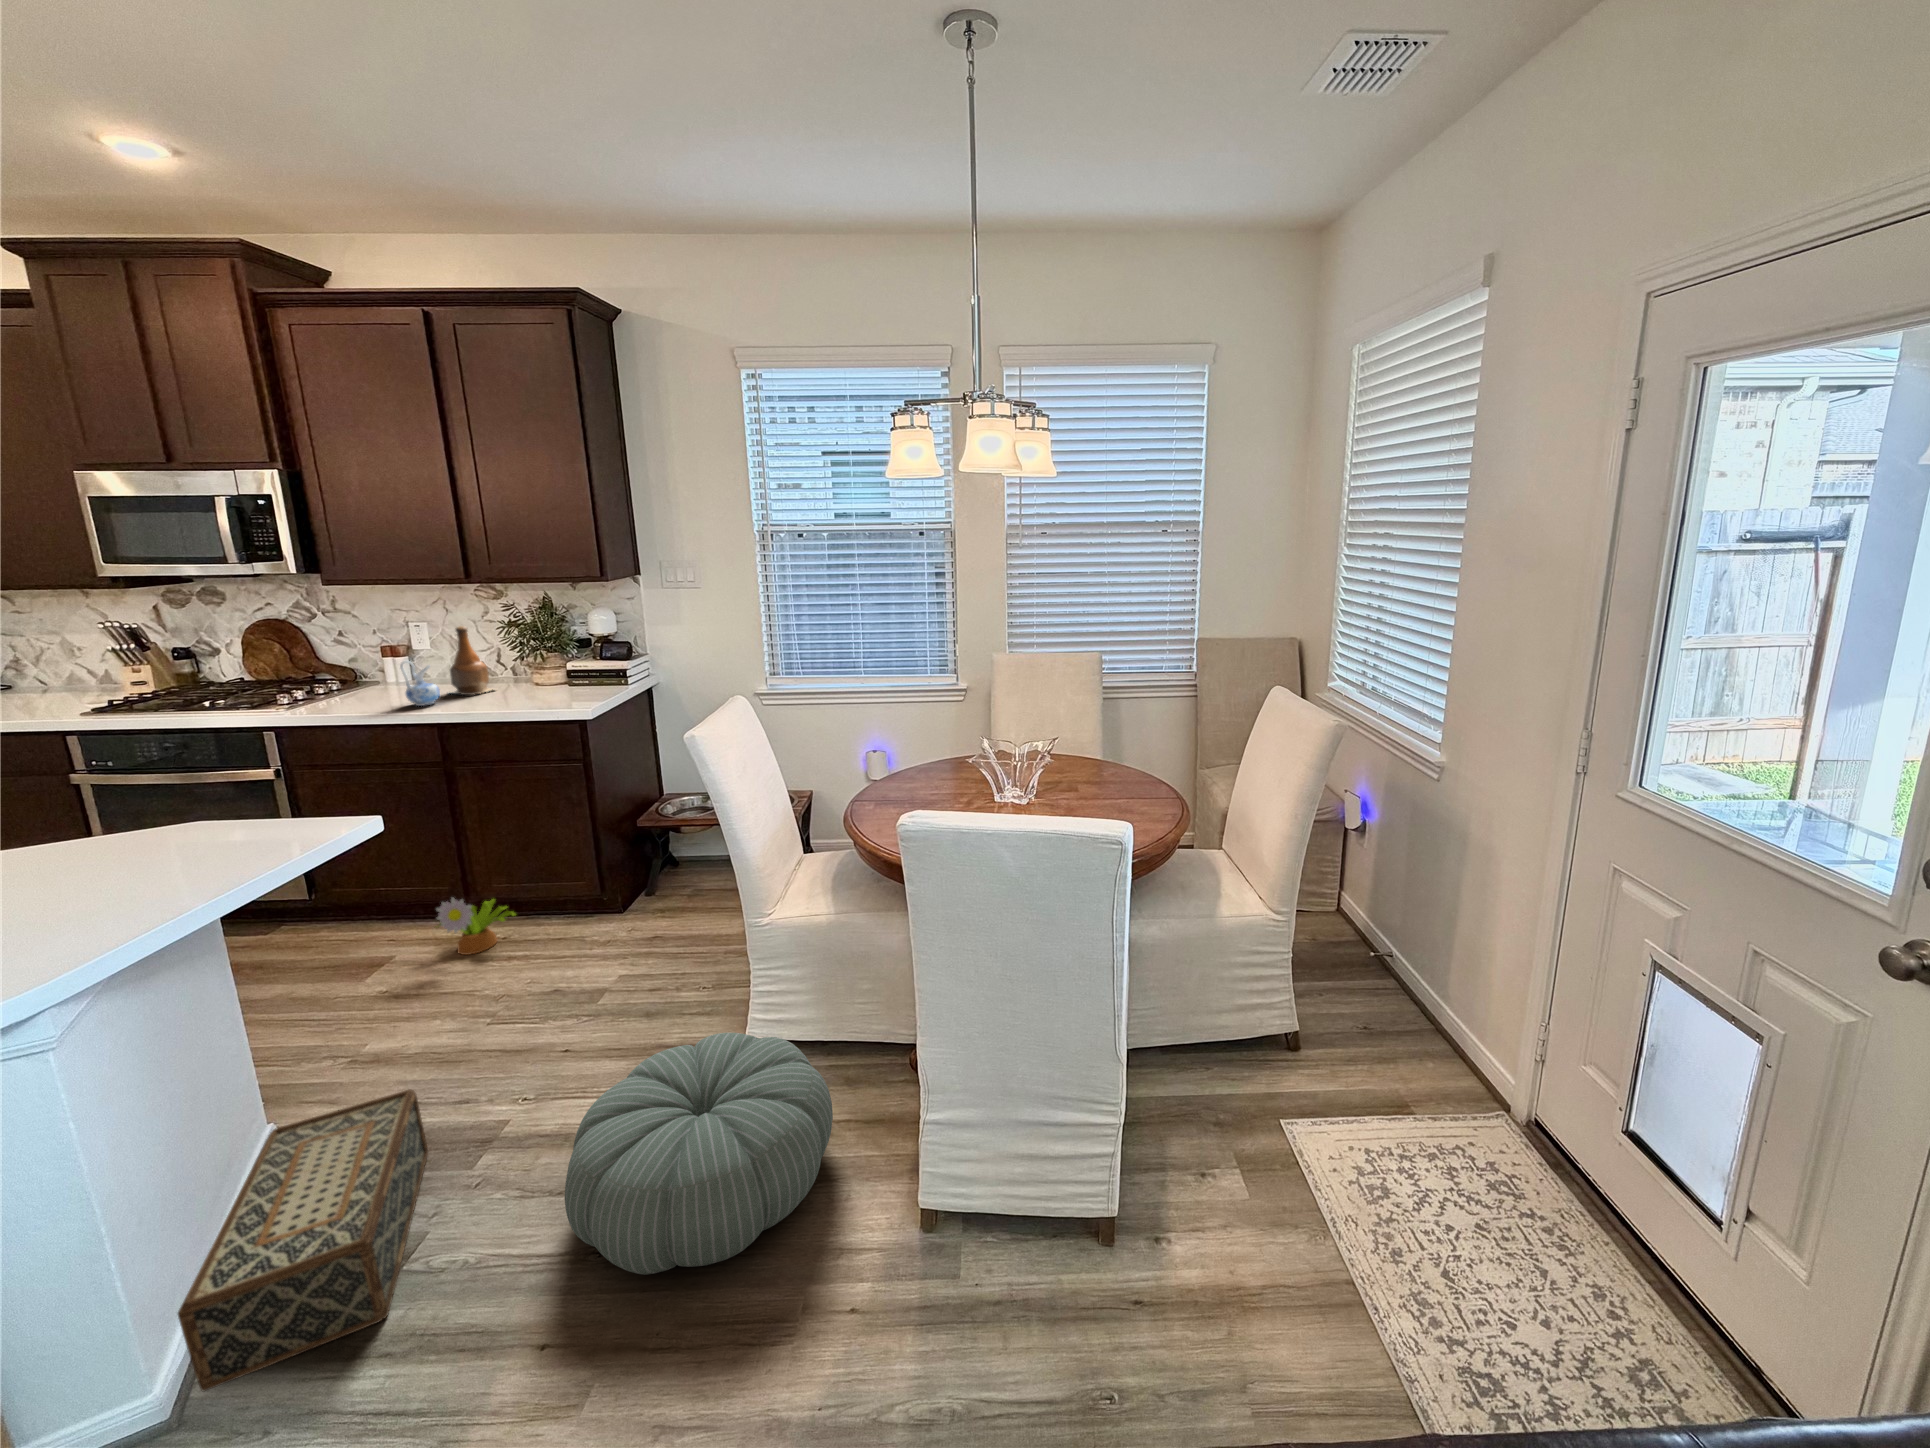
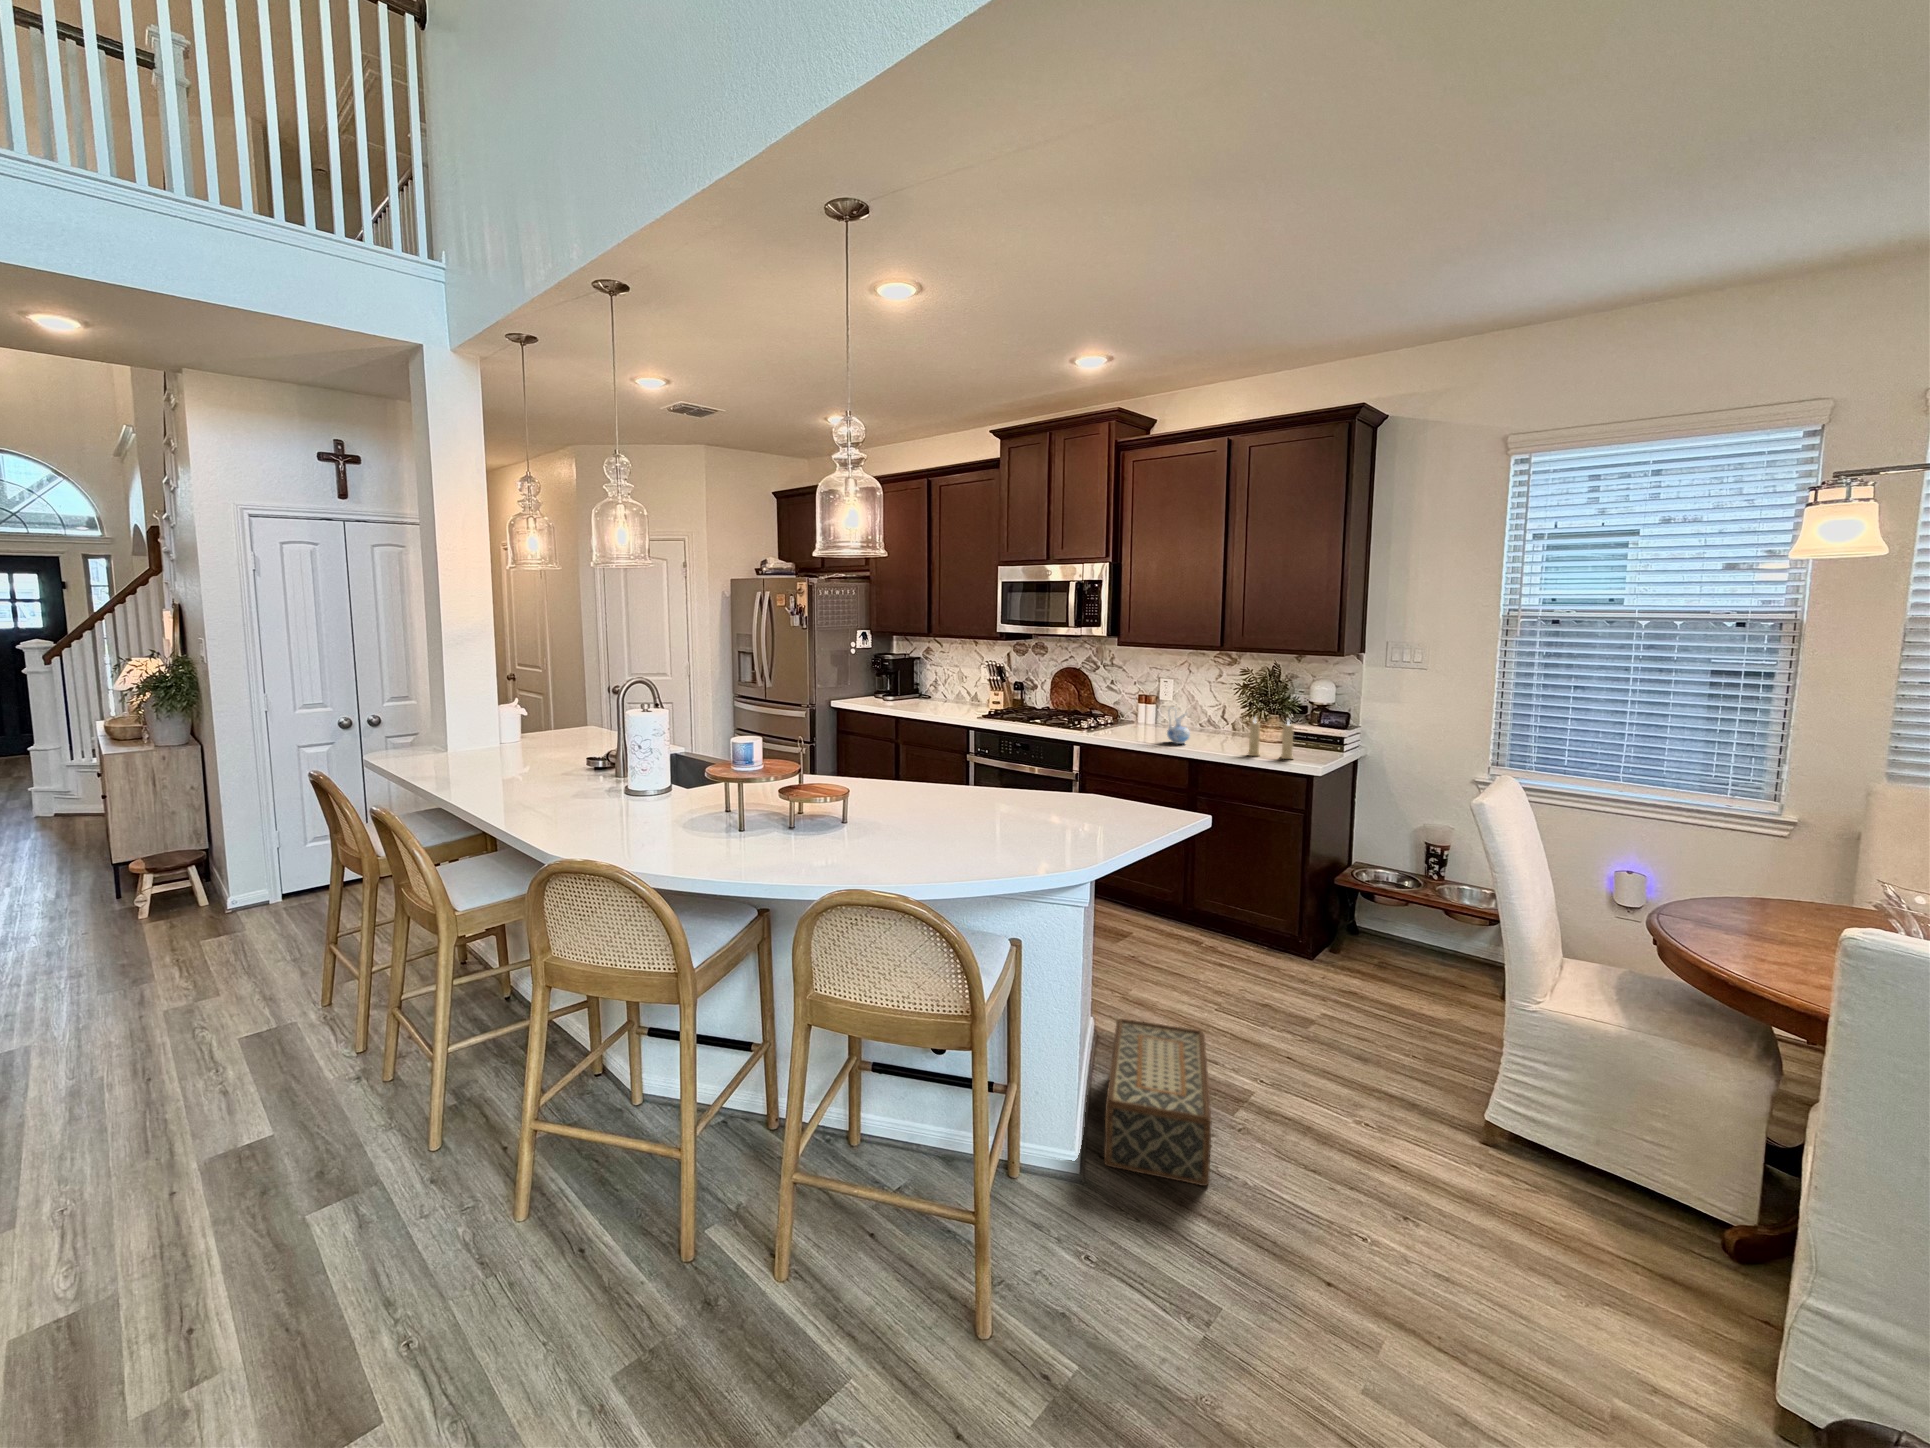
bottle: present [450,626,491,695] -> none [1188,684,1226,741]
candle: none [507,656,569,707] -> present [1248,719,1294,759]
decorative plant: present [435,898,515,955] -> none [1163,901,1225,954]
pouf: present [565,1033,833,1275] -> none [1342,1089,1628,1309]

